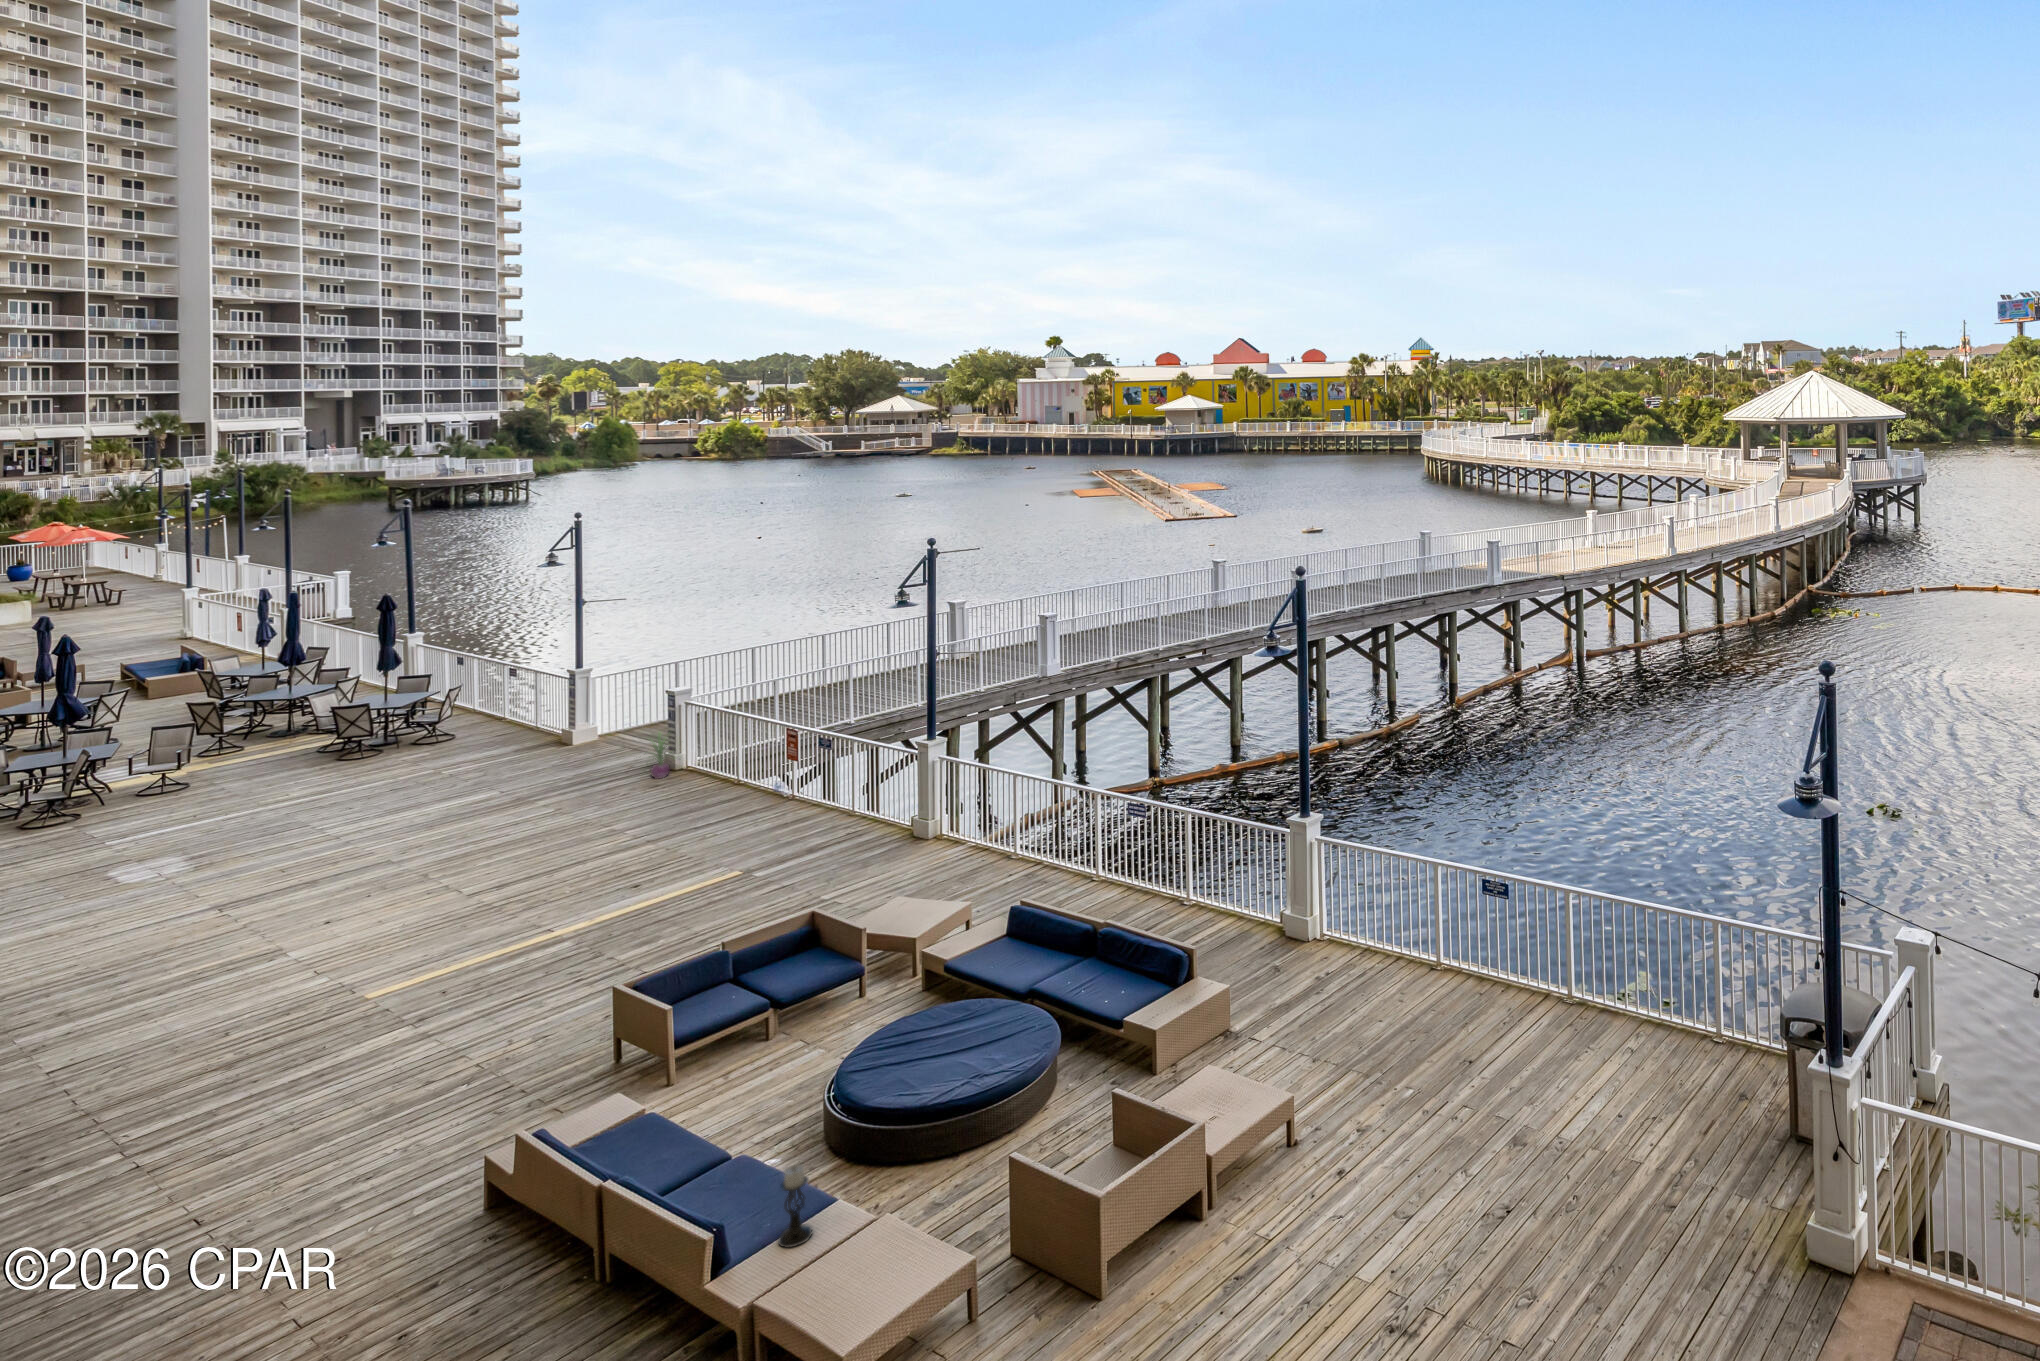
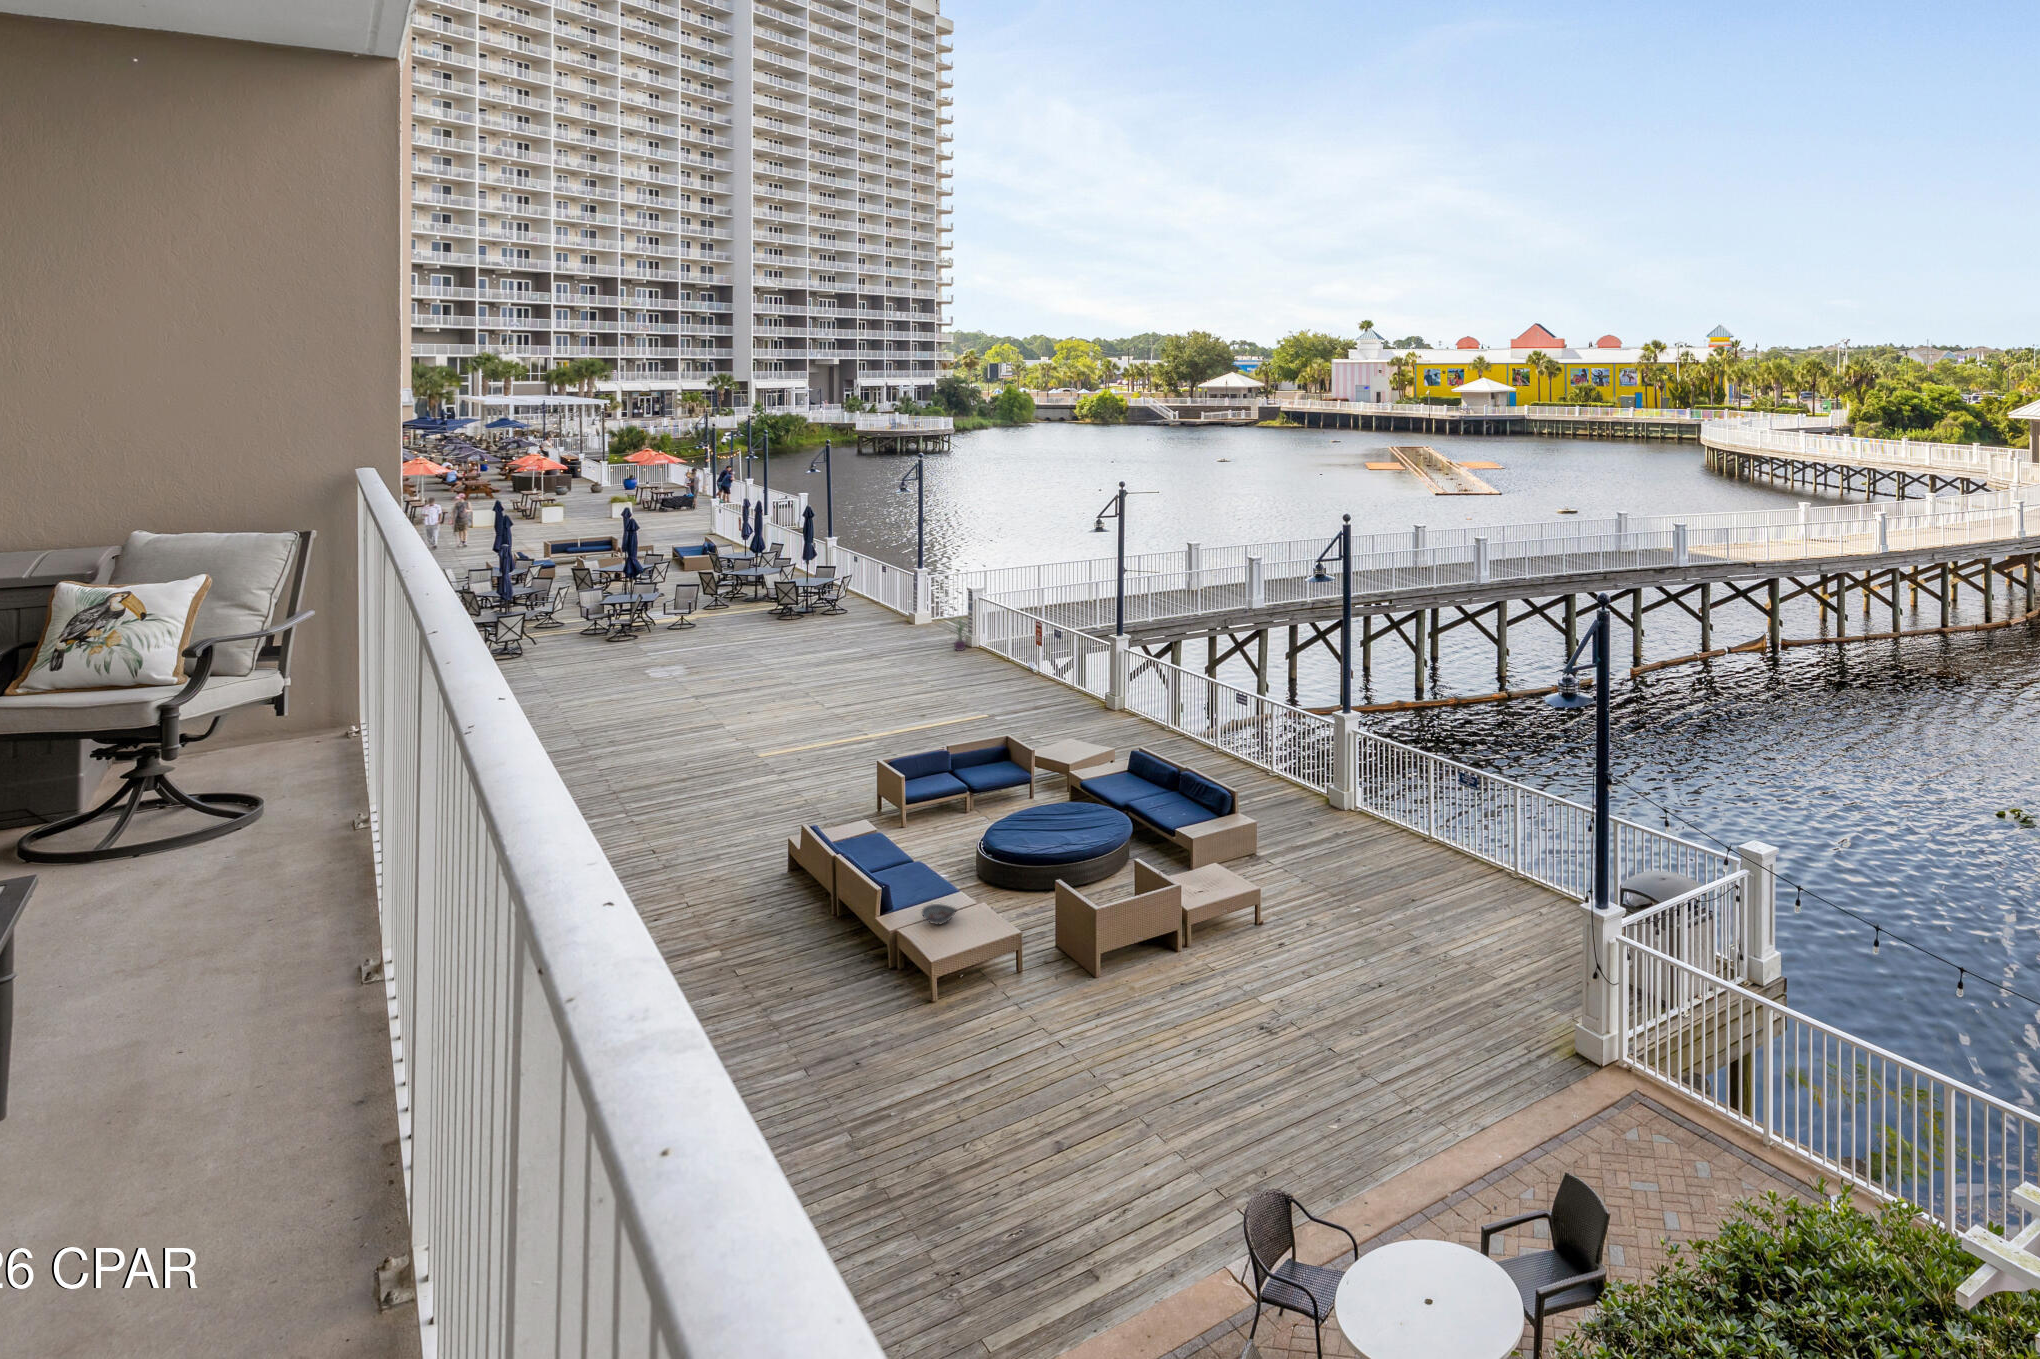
candle holder: present [778,1164,812,1248] -> none [917,859,937,908]
decorative bowl: none [799,1237,861,1276] -> present [922,904,956,925]

